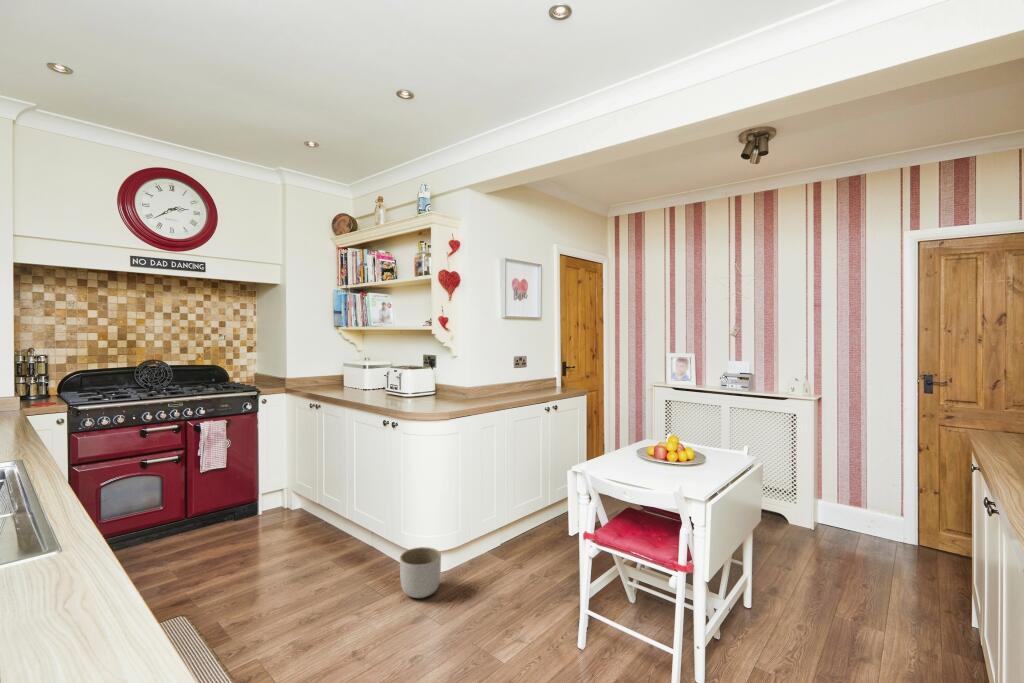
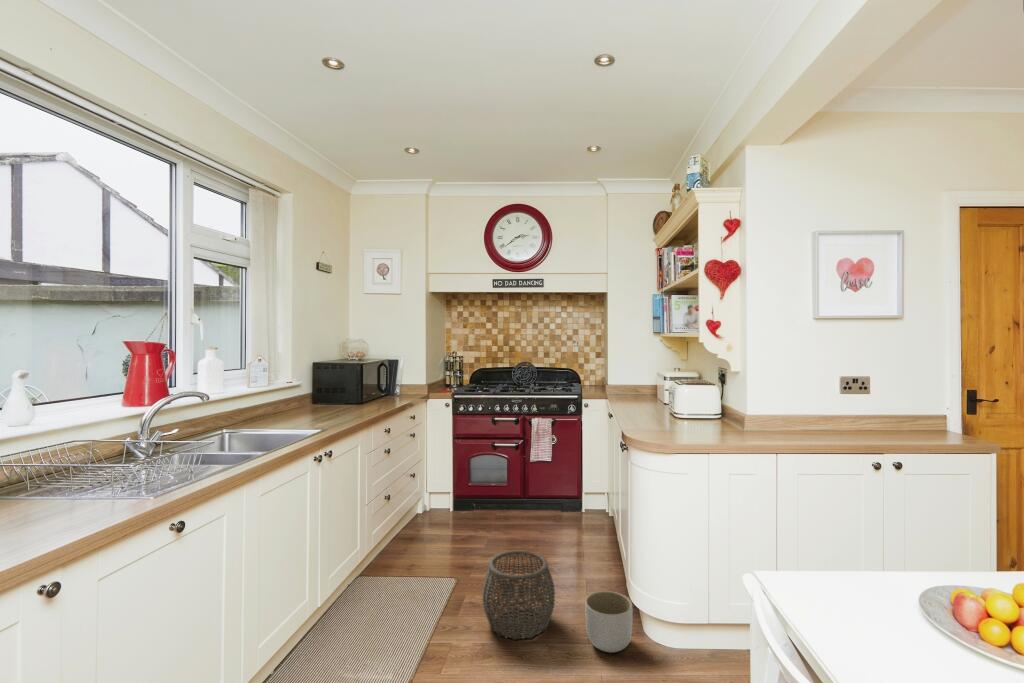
woven basket: none [292,543,372,636] -> present [482,550,555,639]

